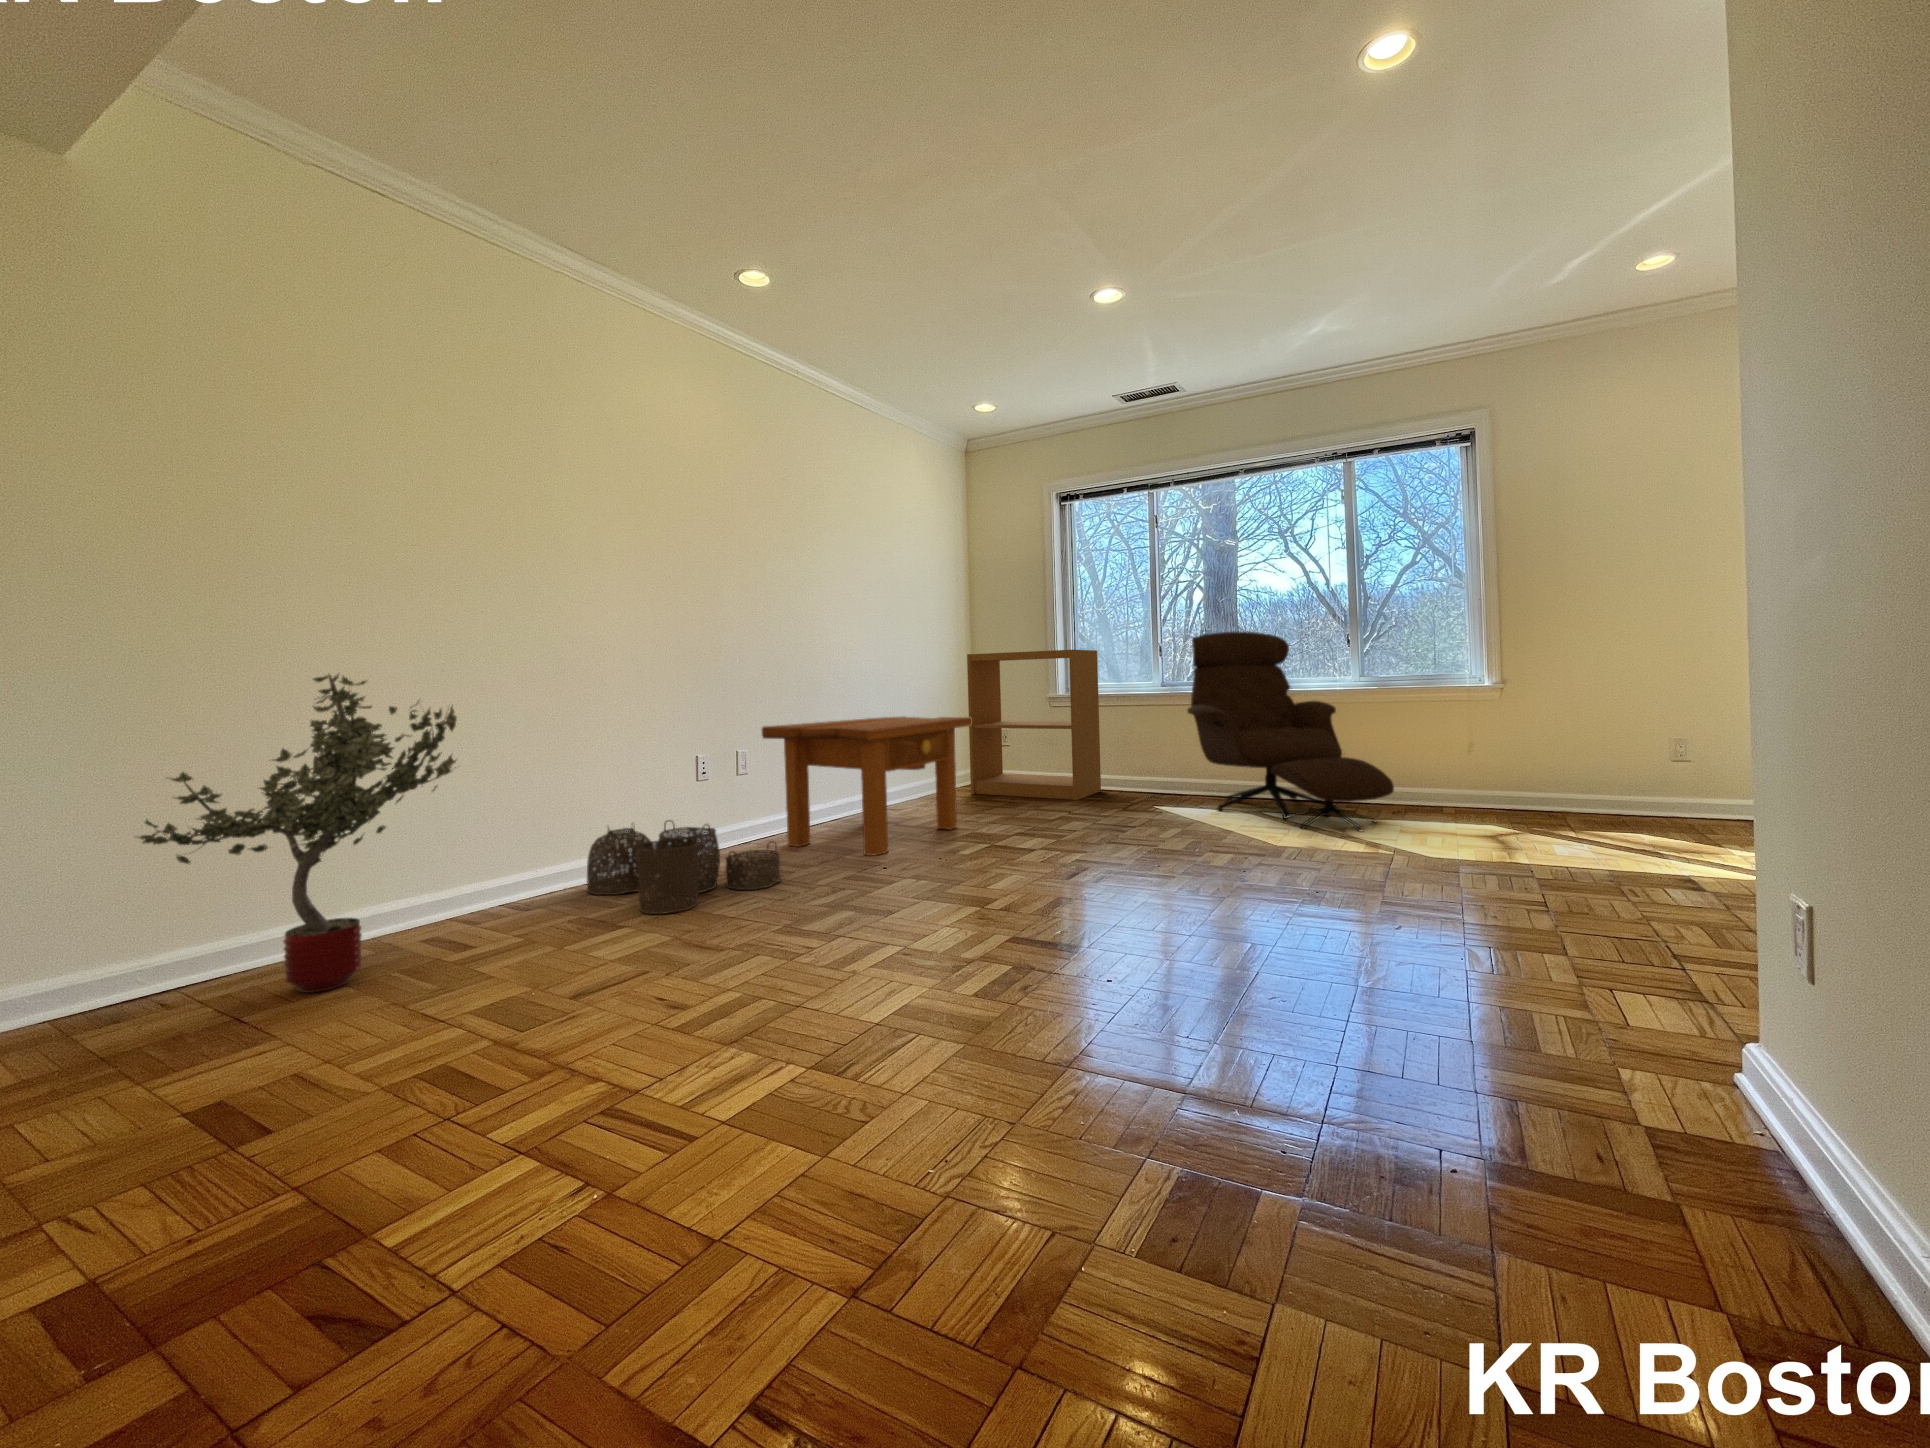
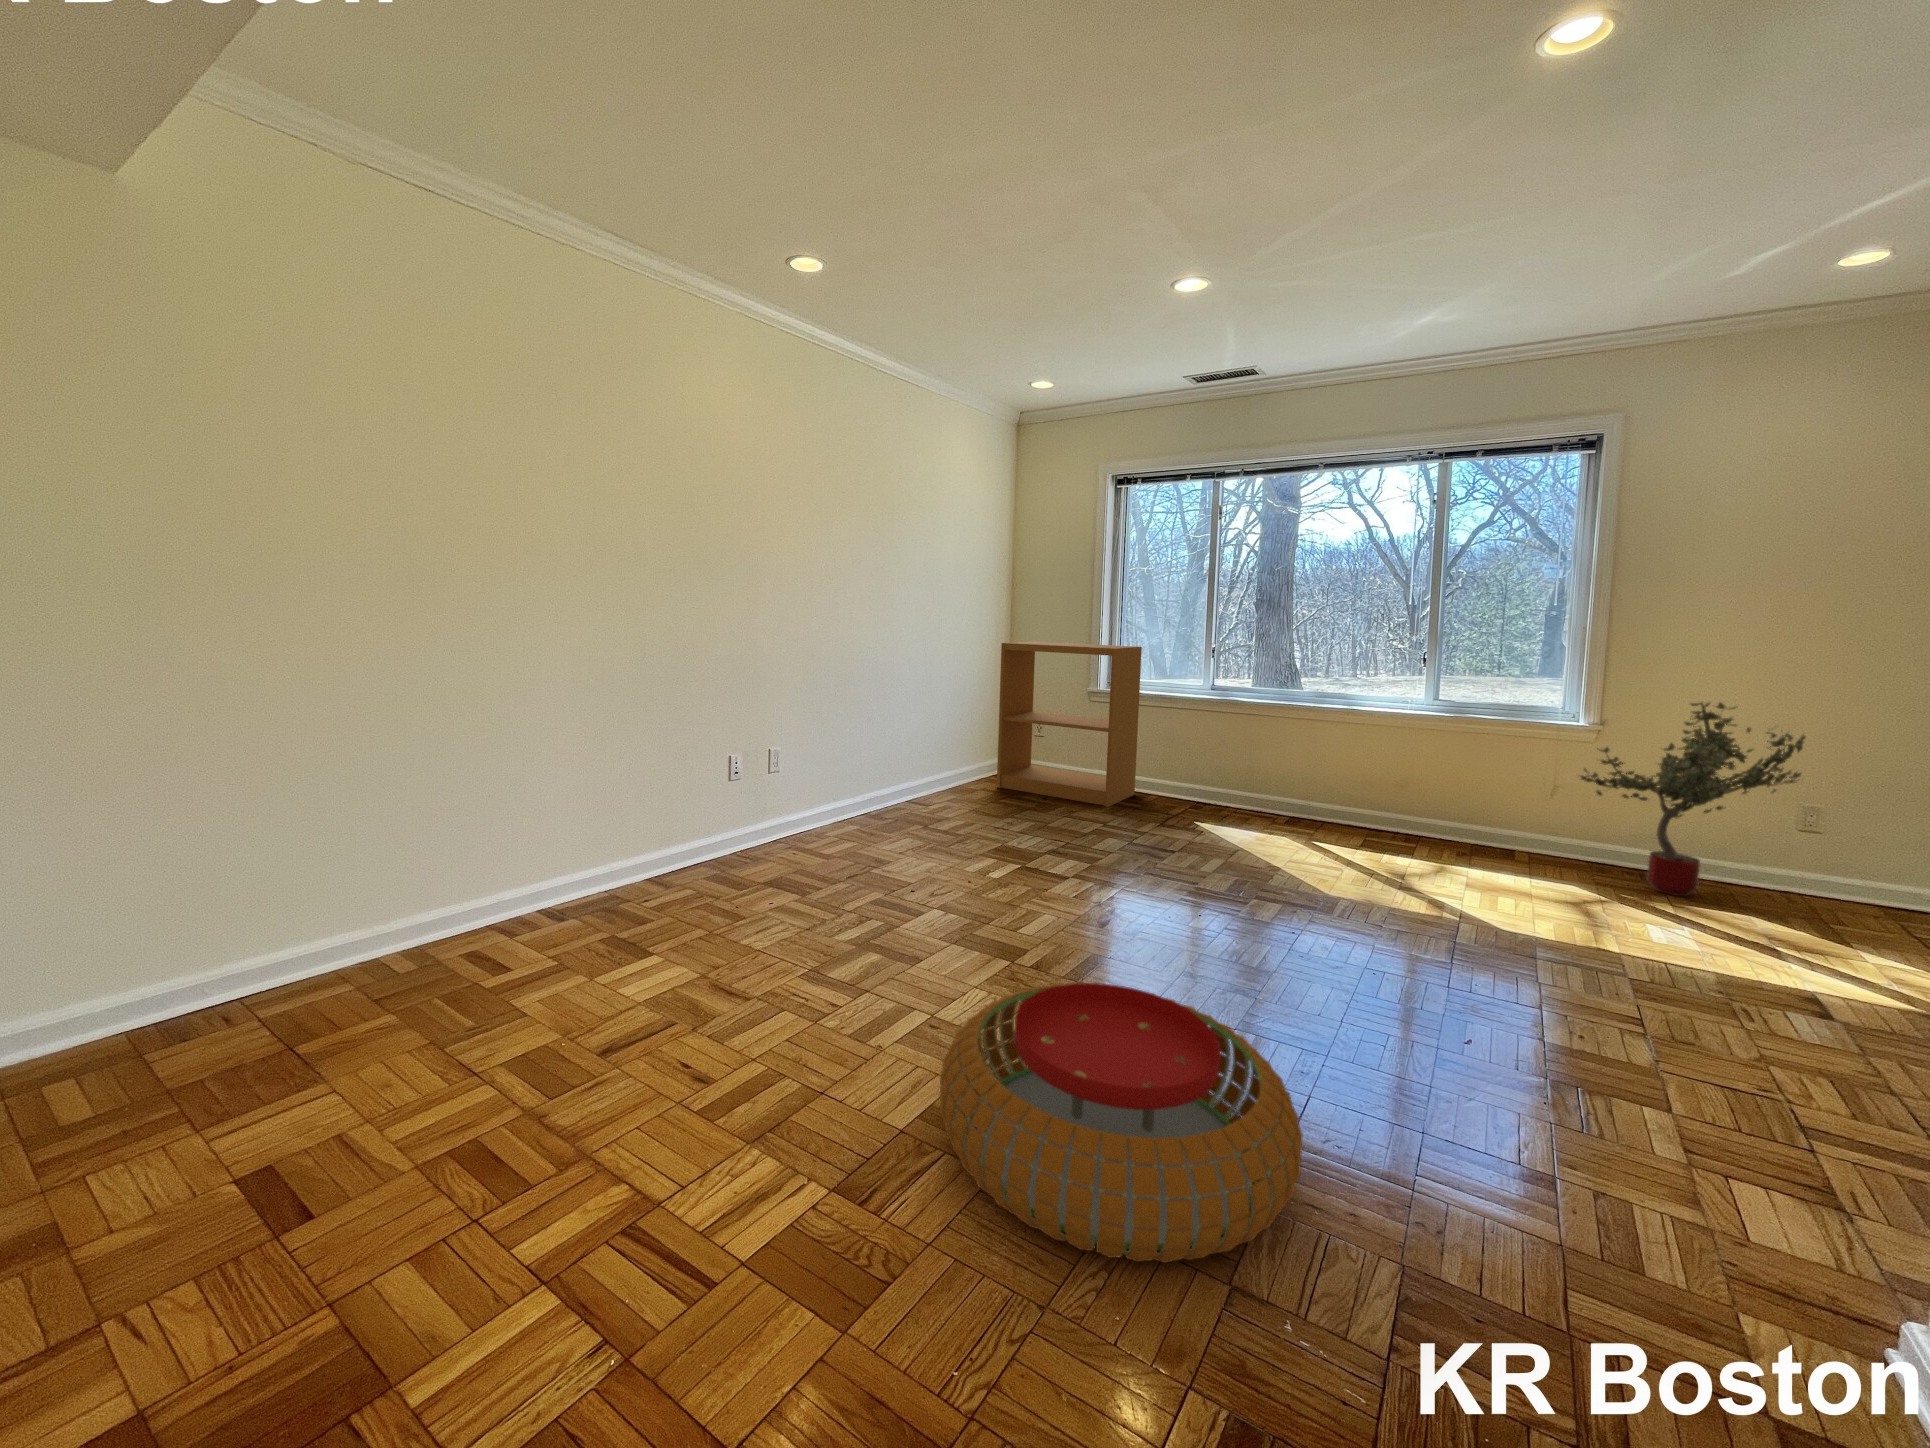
lounge chair: present [1187,632,1394,831] -> none [1237,640,1466,884]
potted tree: present [139,674,457,993] -> present [1581,702,1806,896]
side table: present [762,717,972,855] -> none [788,714,1005,874]
woven basket: present [586,820,781,914] -> none [613,834,804,942]
pouf: none [910,876,1245,1086] -> present [939,983,1303,1262]

